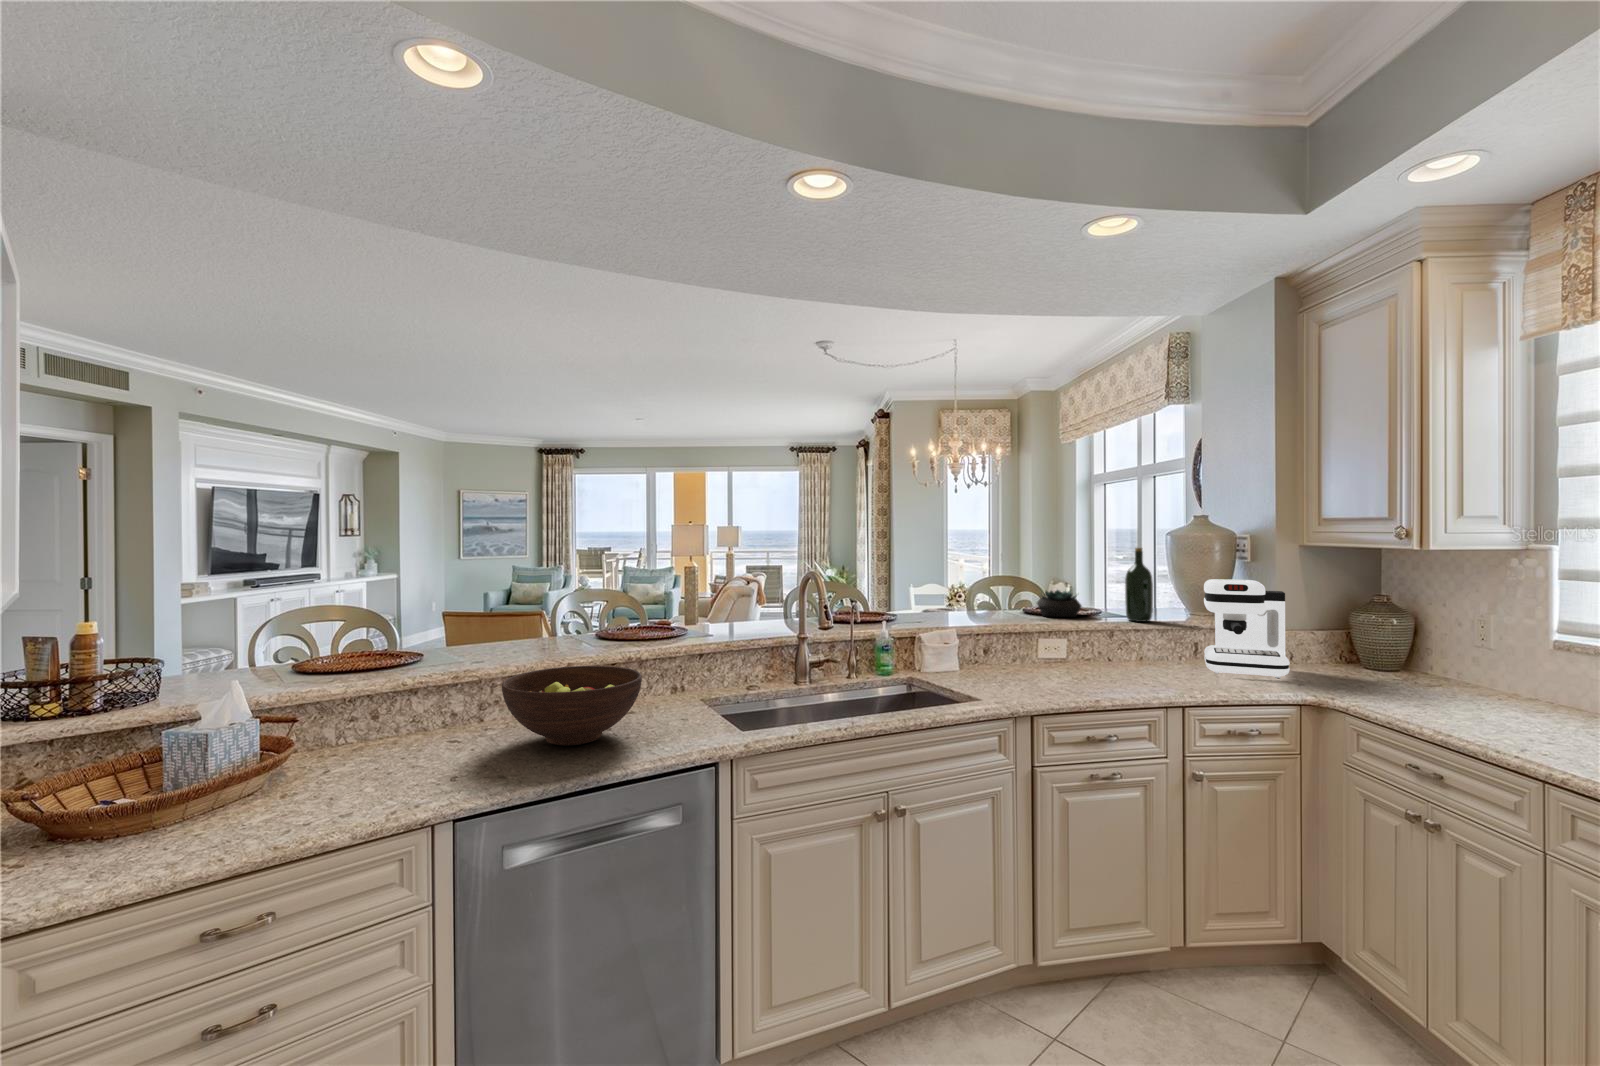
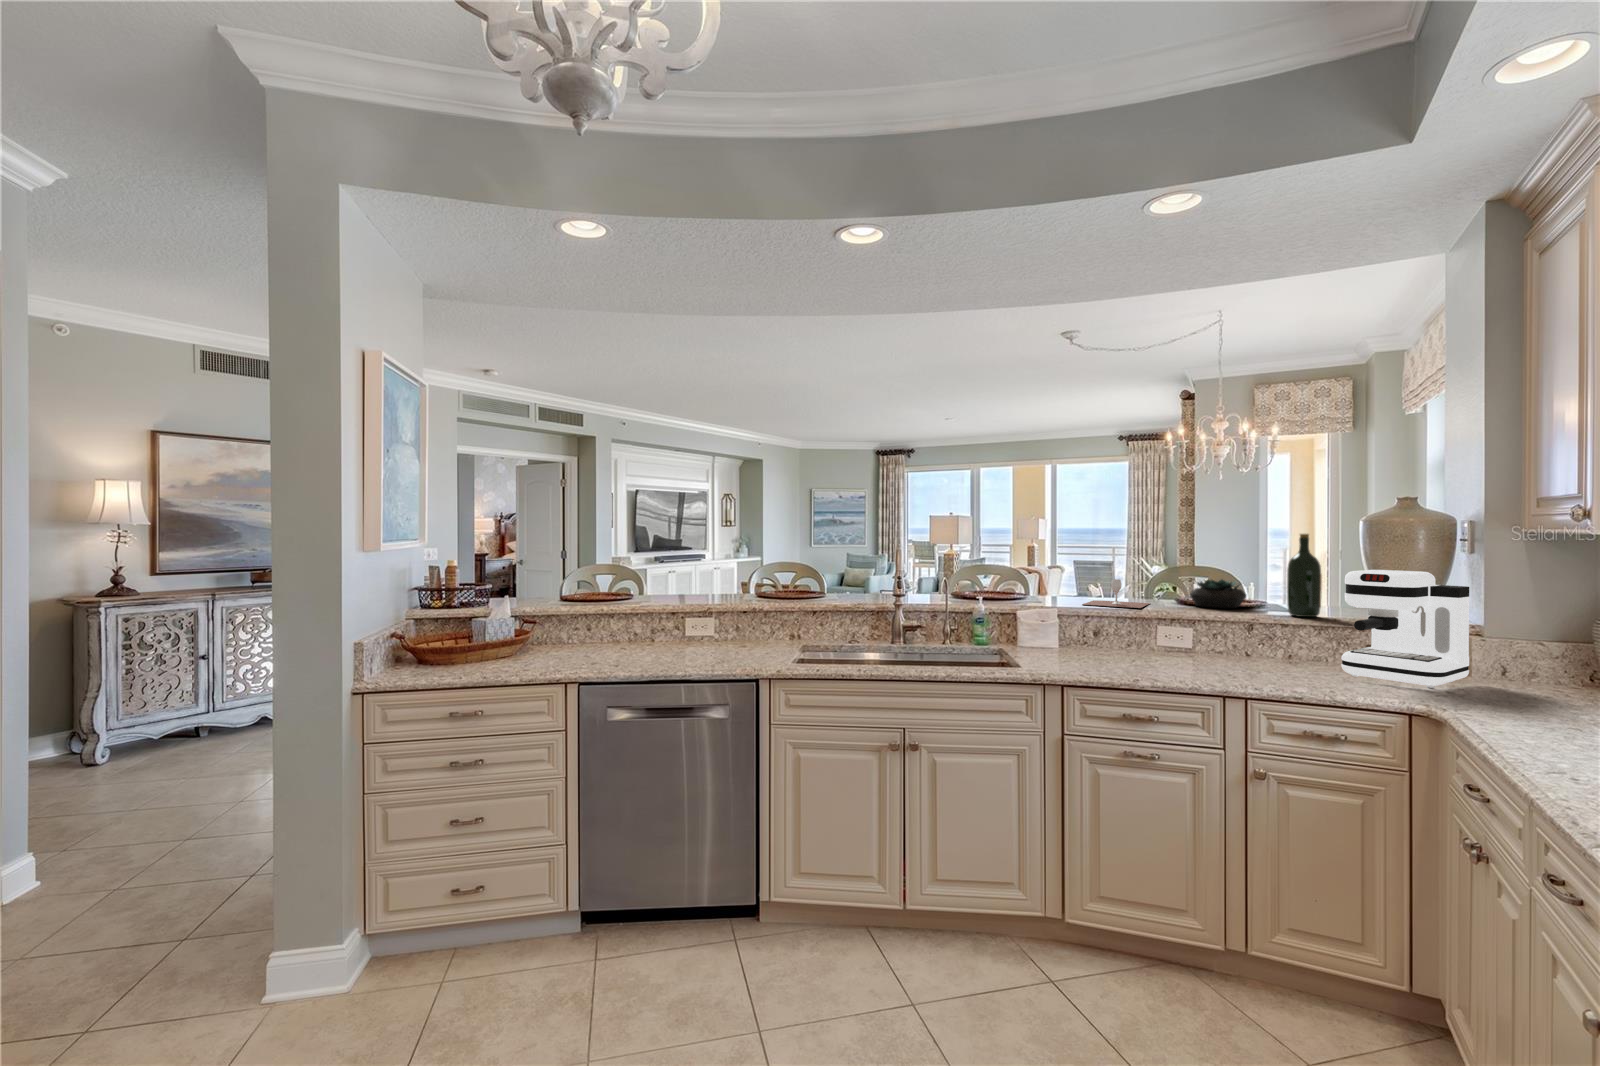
wine glass: none [954,595,1018,623] -> present [1083,579,1150,608]
fruit bowl: present [502,666,642,745] -> none [638,607,732,658]

